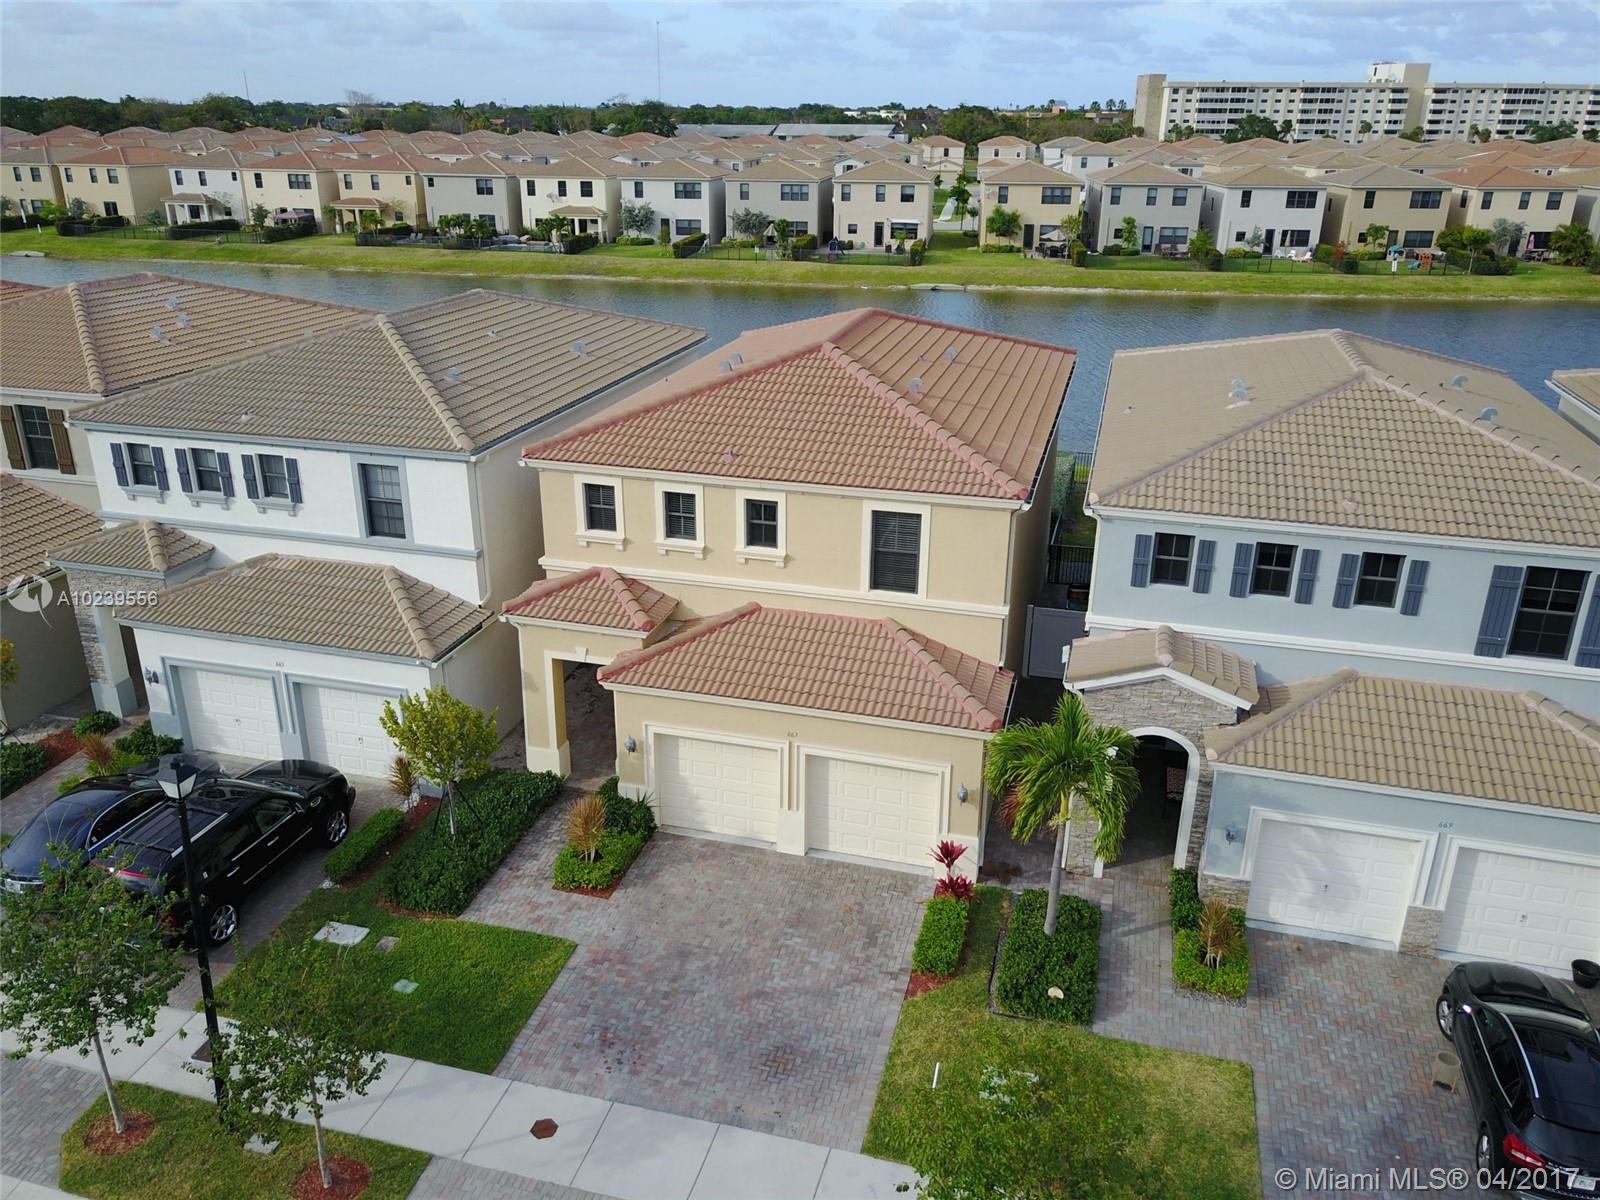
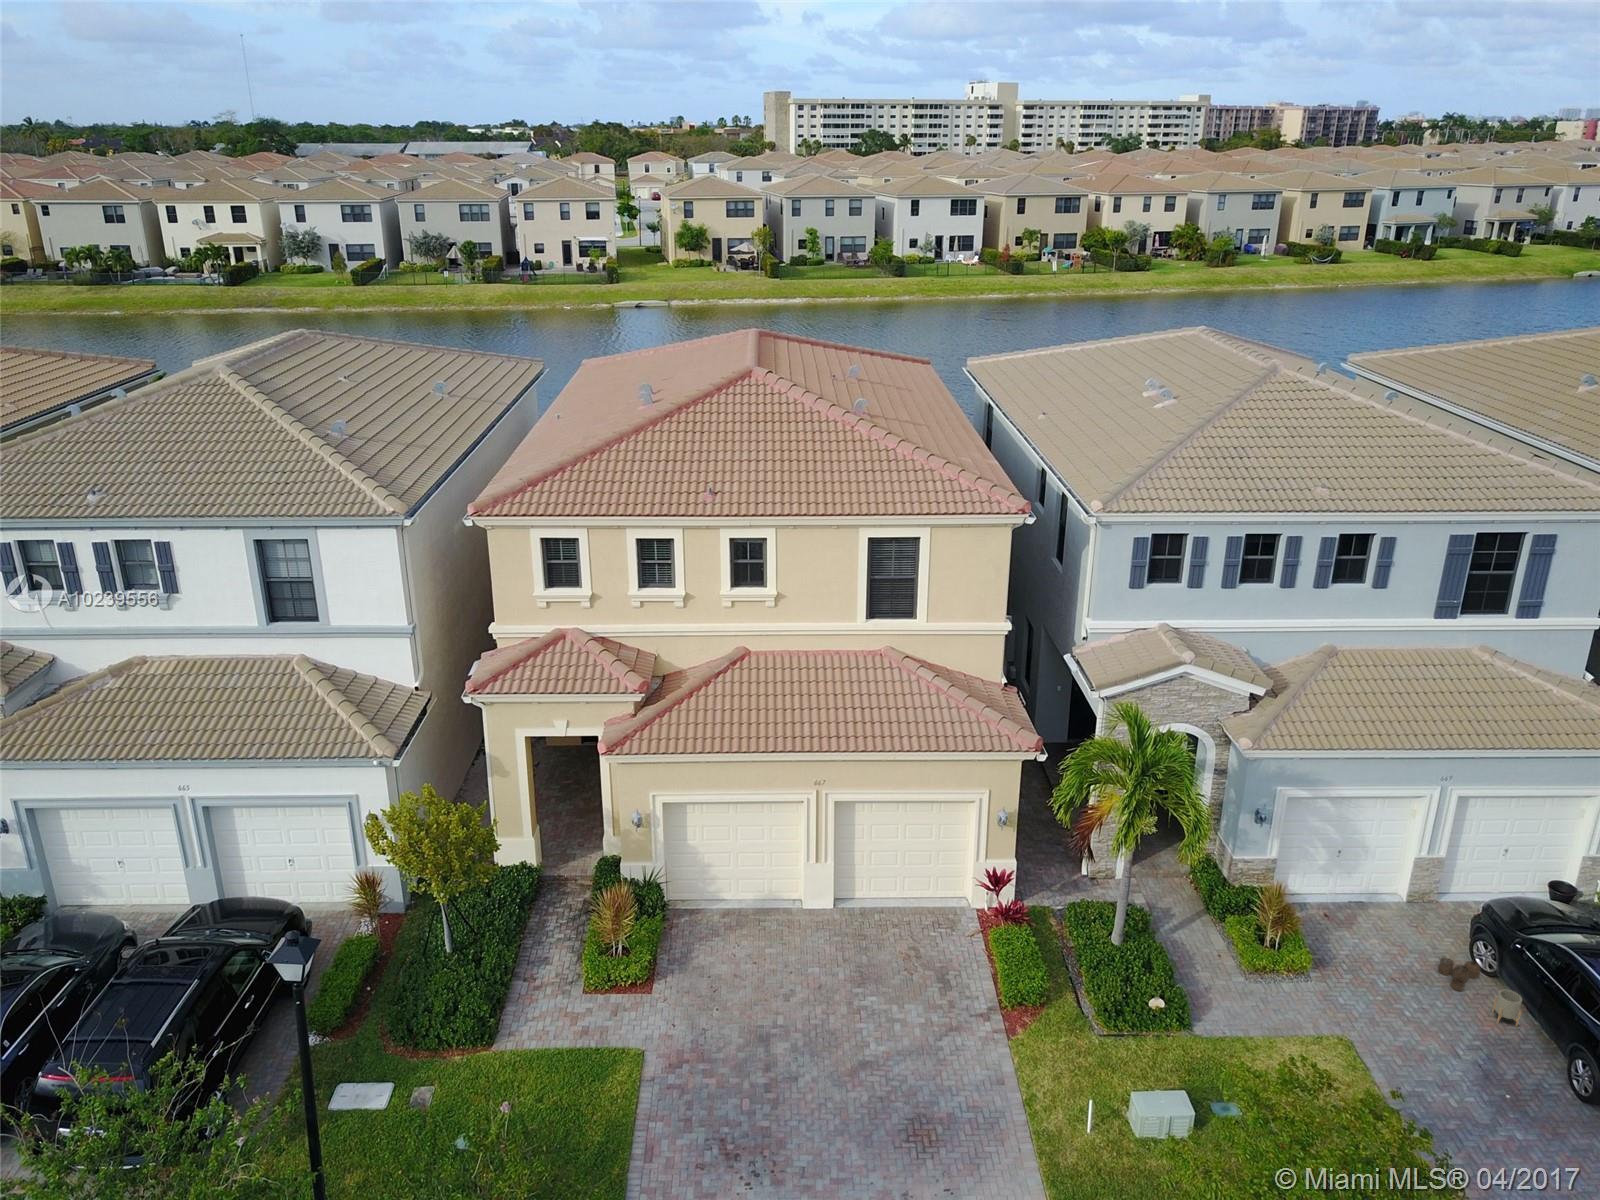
woven basket: present [982,860,1022,885] -> present [1439,958,1480,991]

